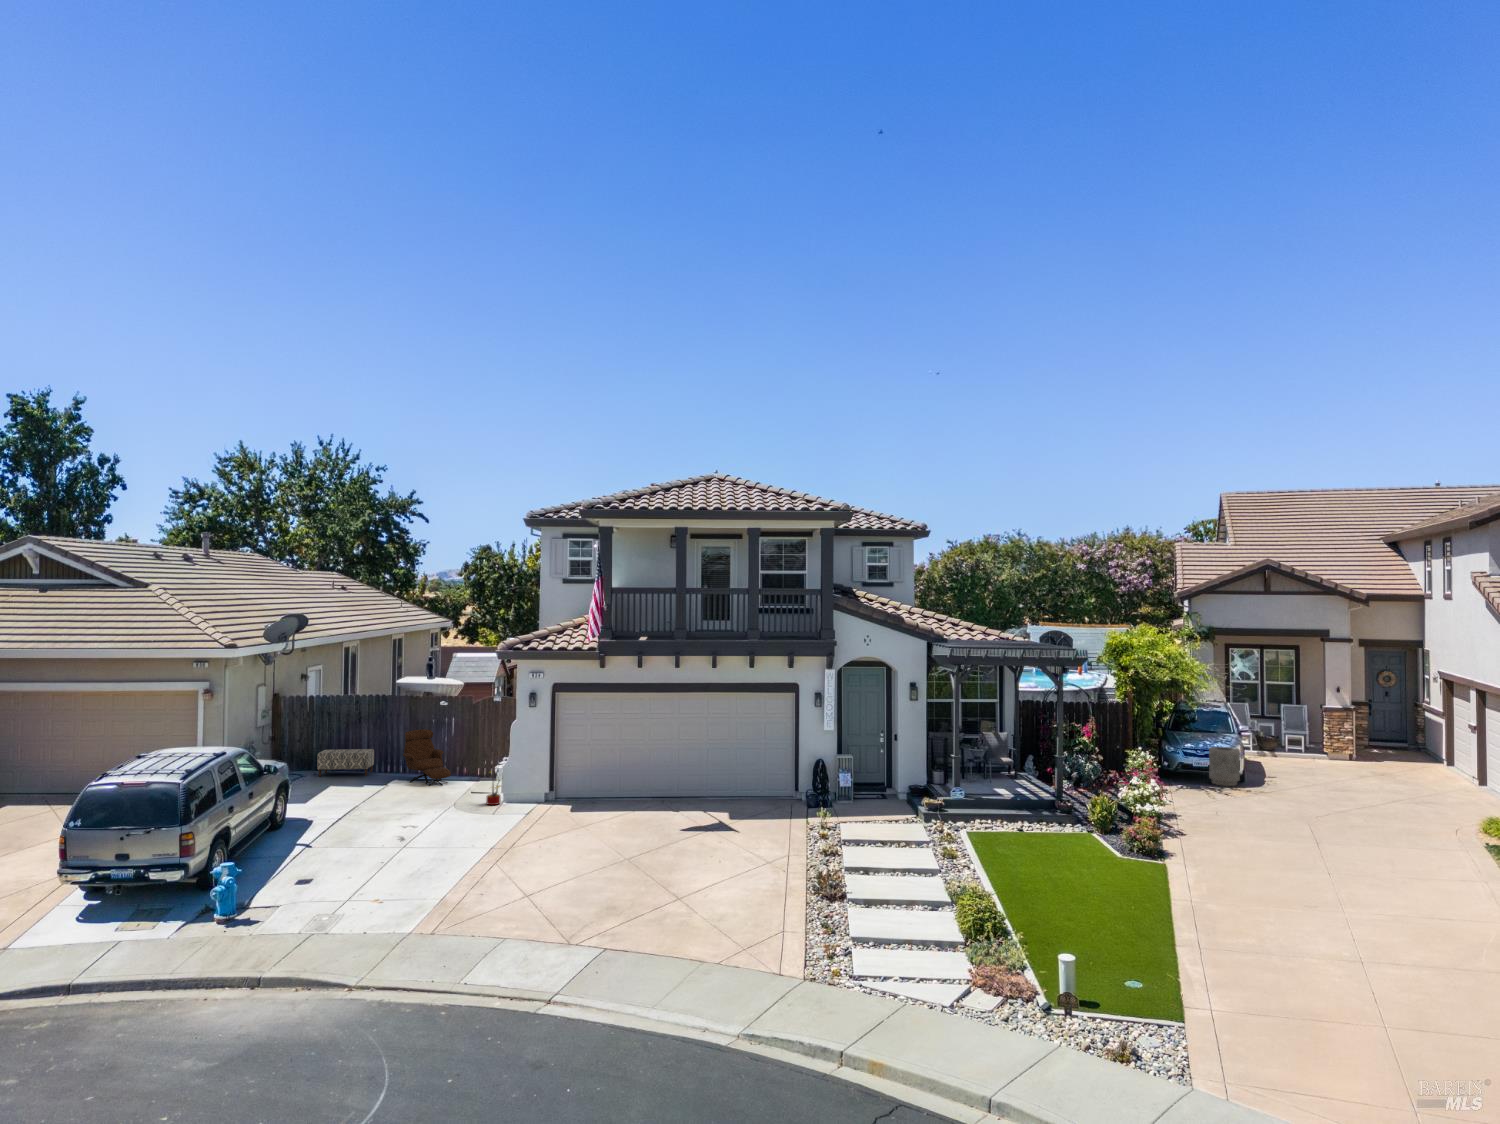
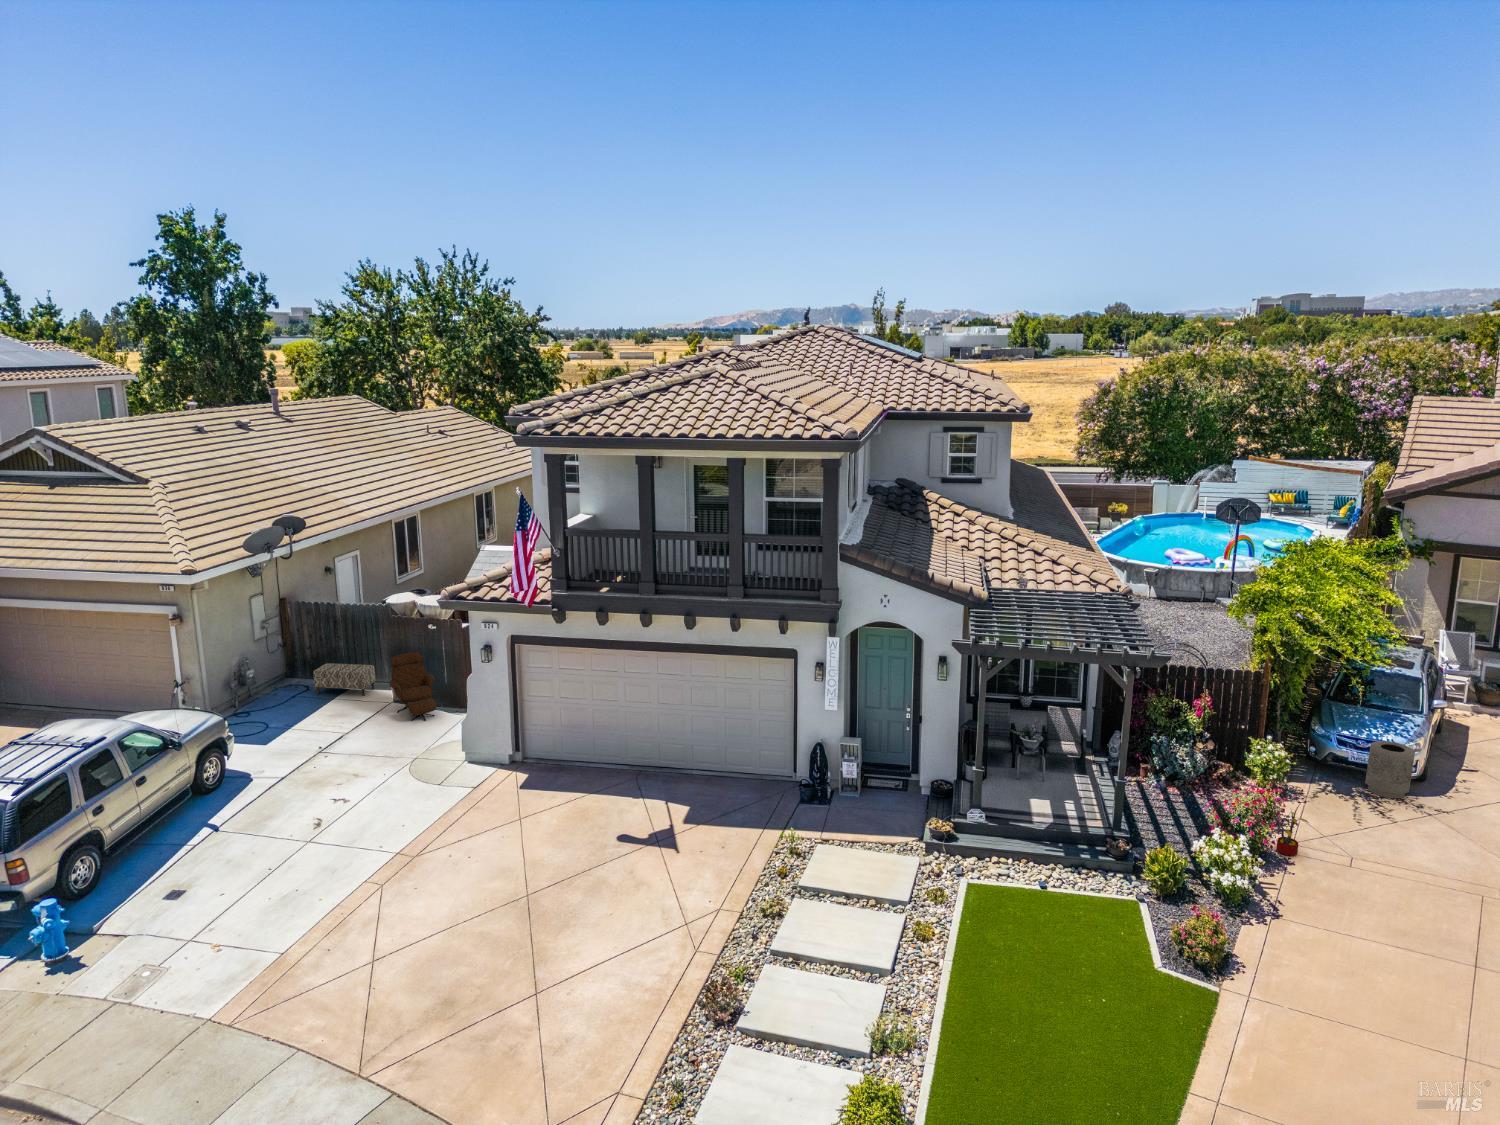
decorative plant: present [486,775,503,805] -> present [1263,806,1308,855]

